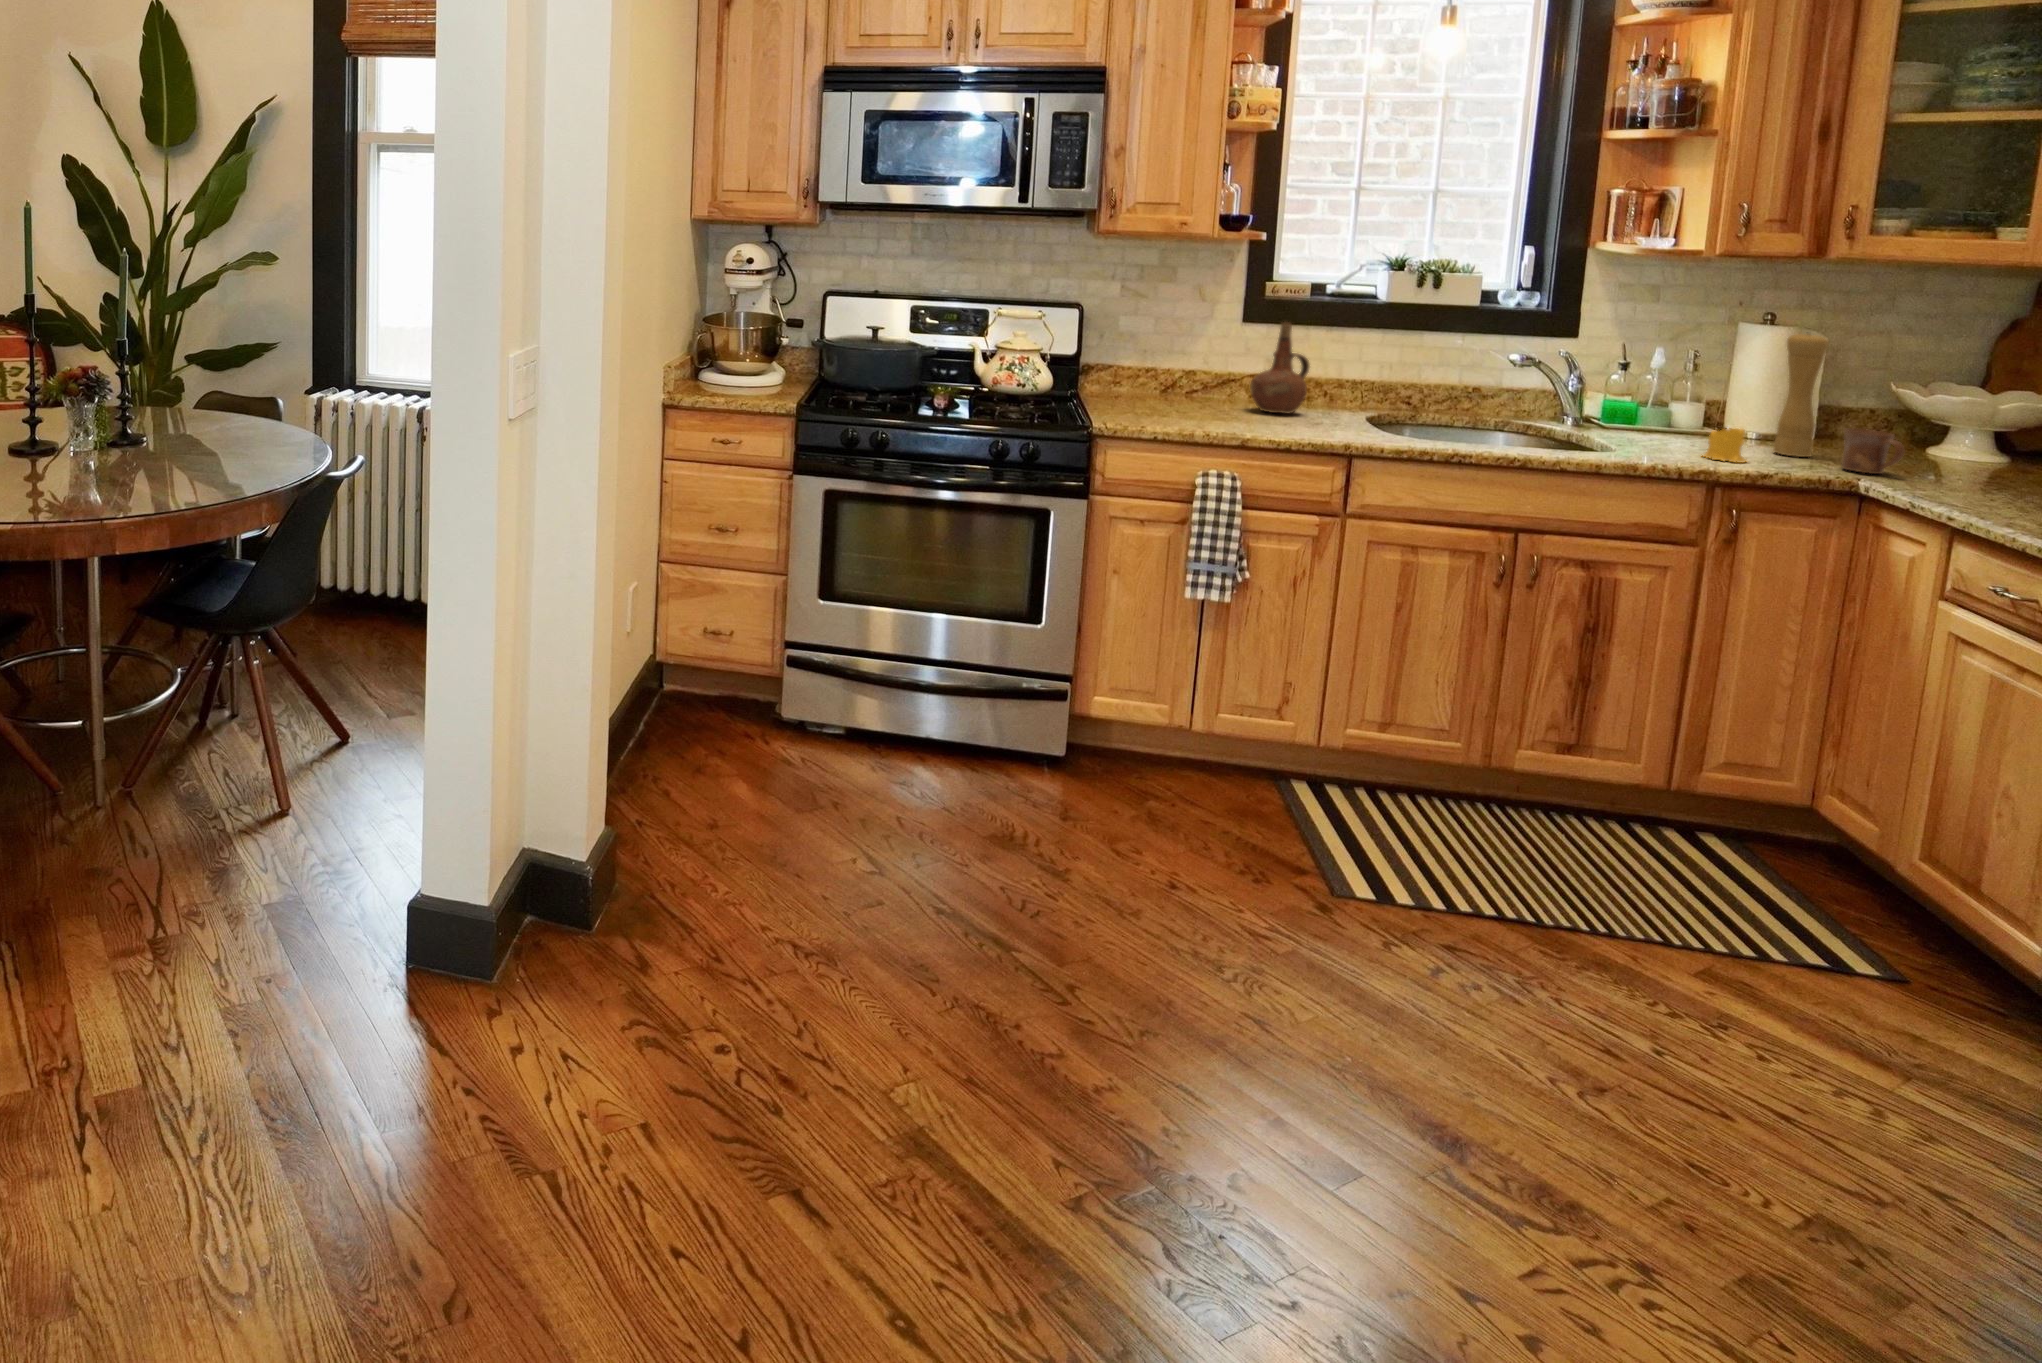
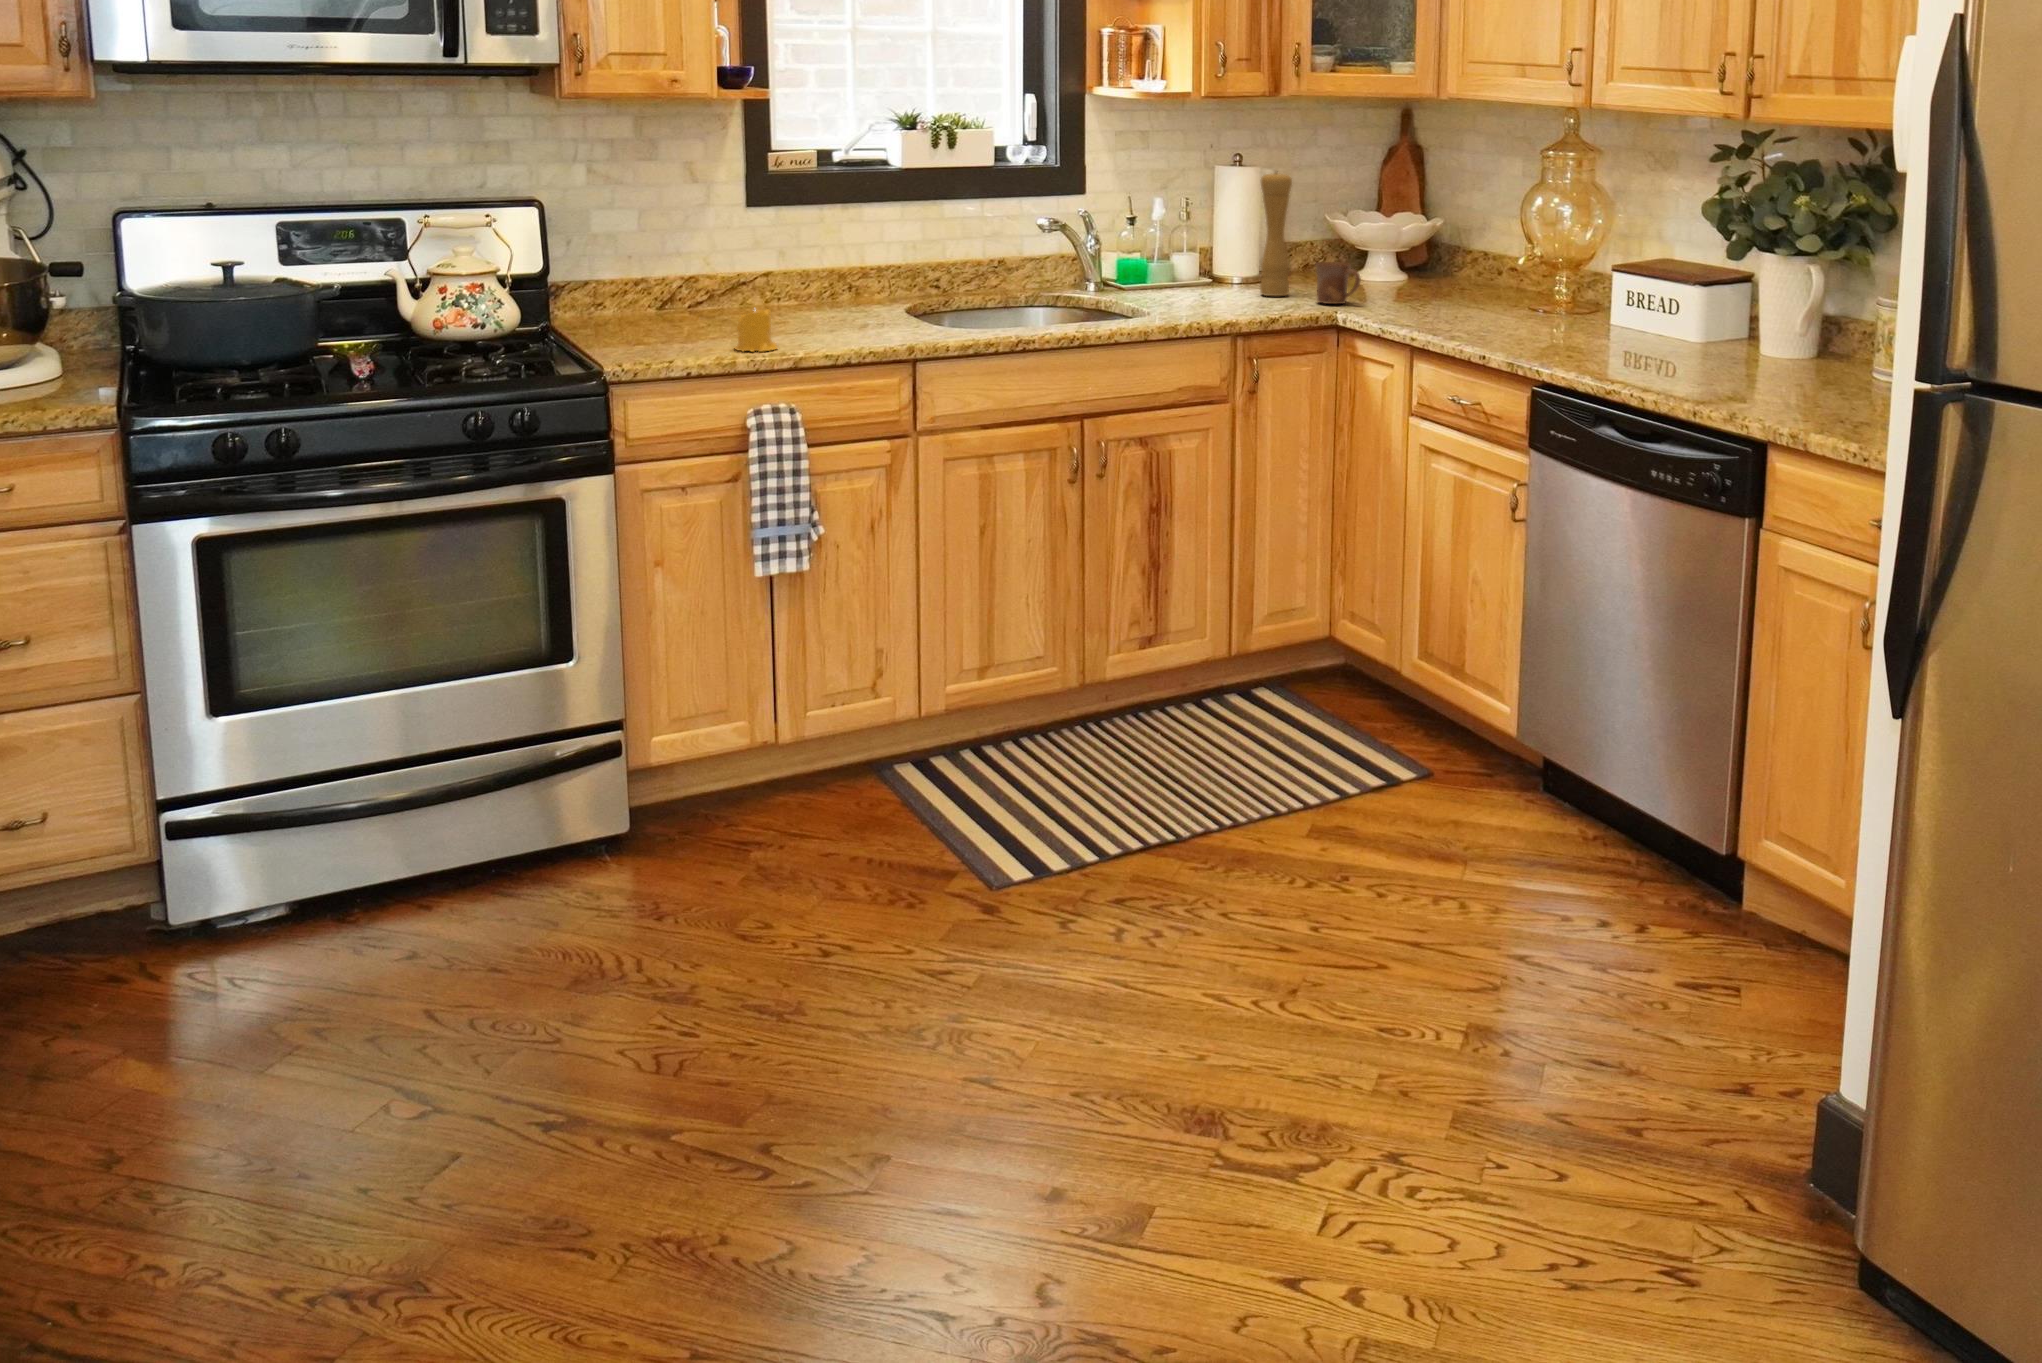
ceramic pitcher: present [1250,322,1309,414] -> none [778,202,843,318]
candle: present [1703,428,1746,463] -> present [735,309,777,352]

